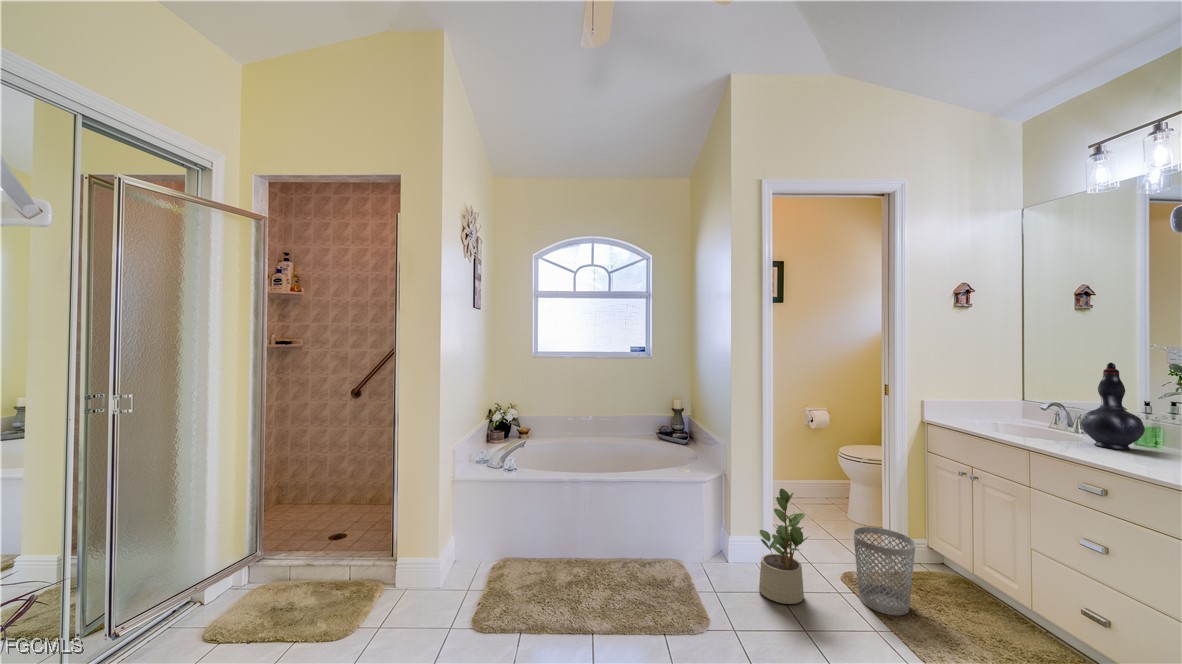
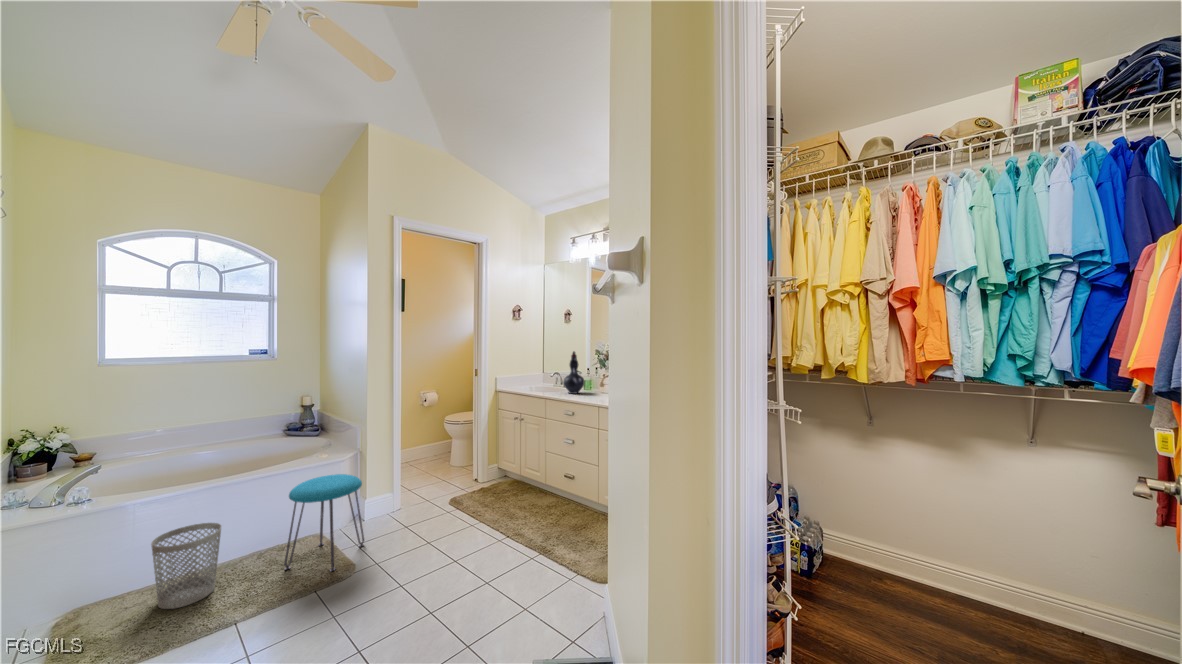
potted plant: present [759,489,808,604] -> none [392,451,429,533]
stool: none [642,496,725,619] -> present [284,474,364,571]
wastebasket: present [853,527,915,615] -> present [151,523,222,609]

